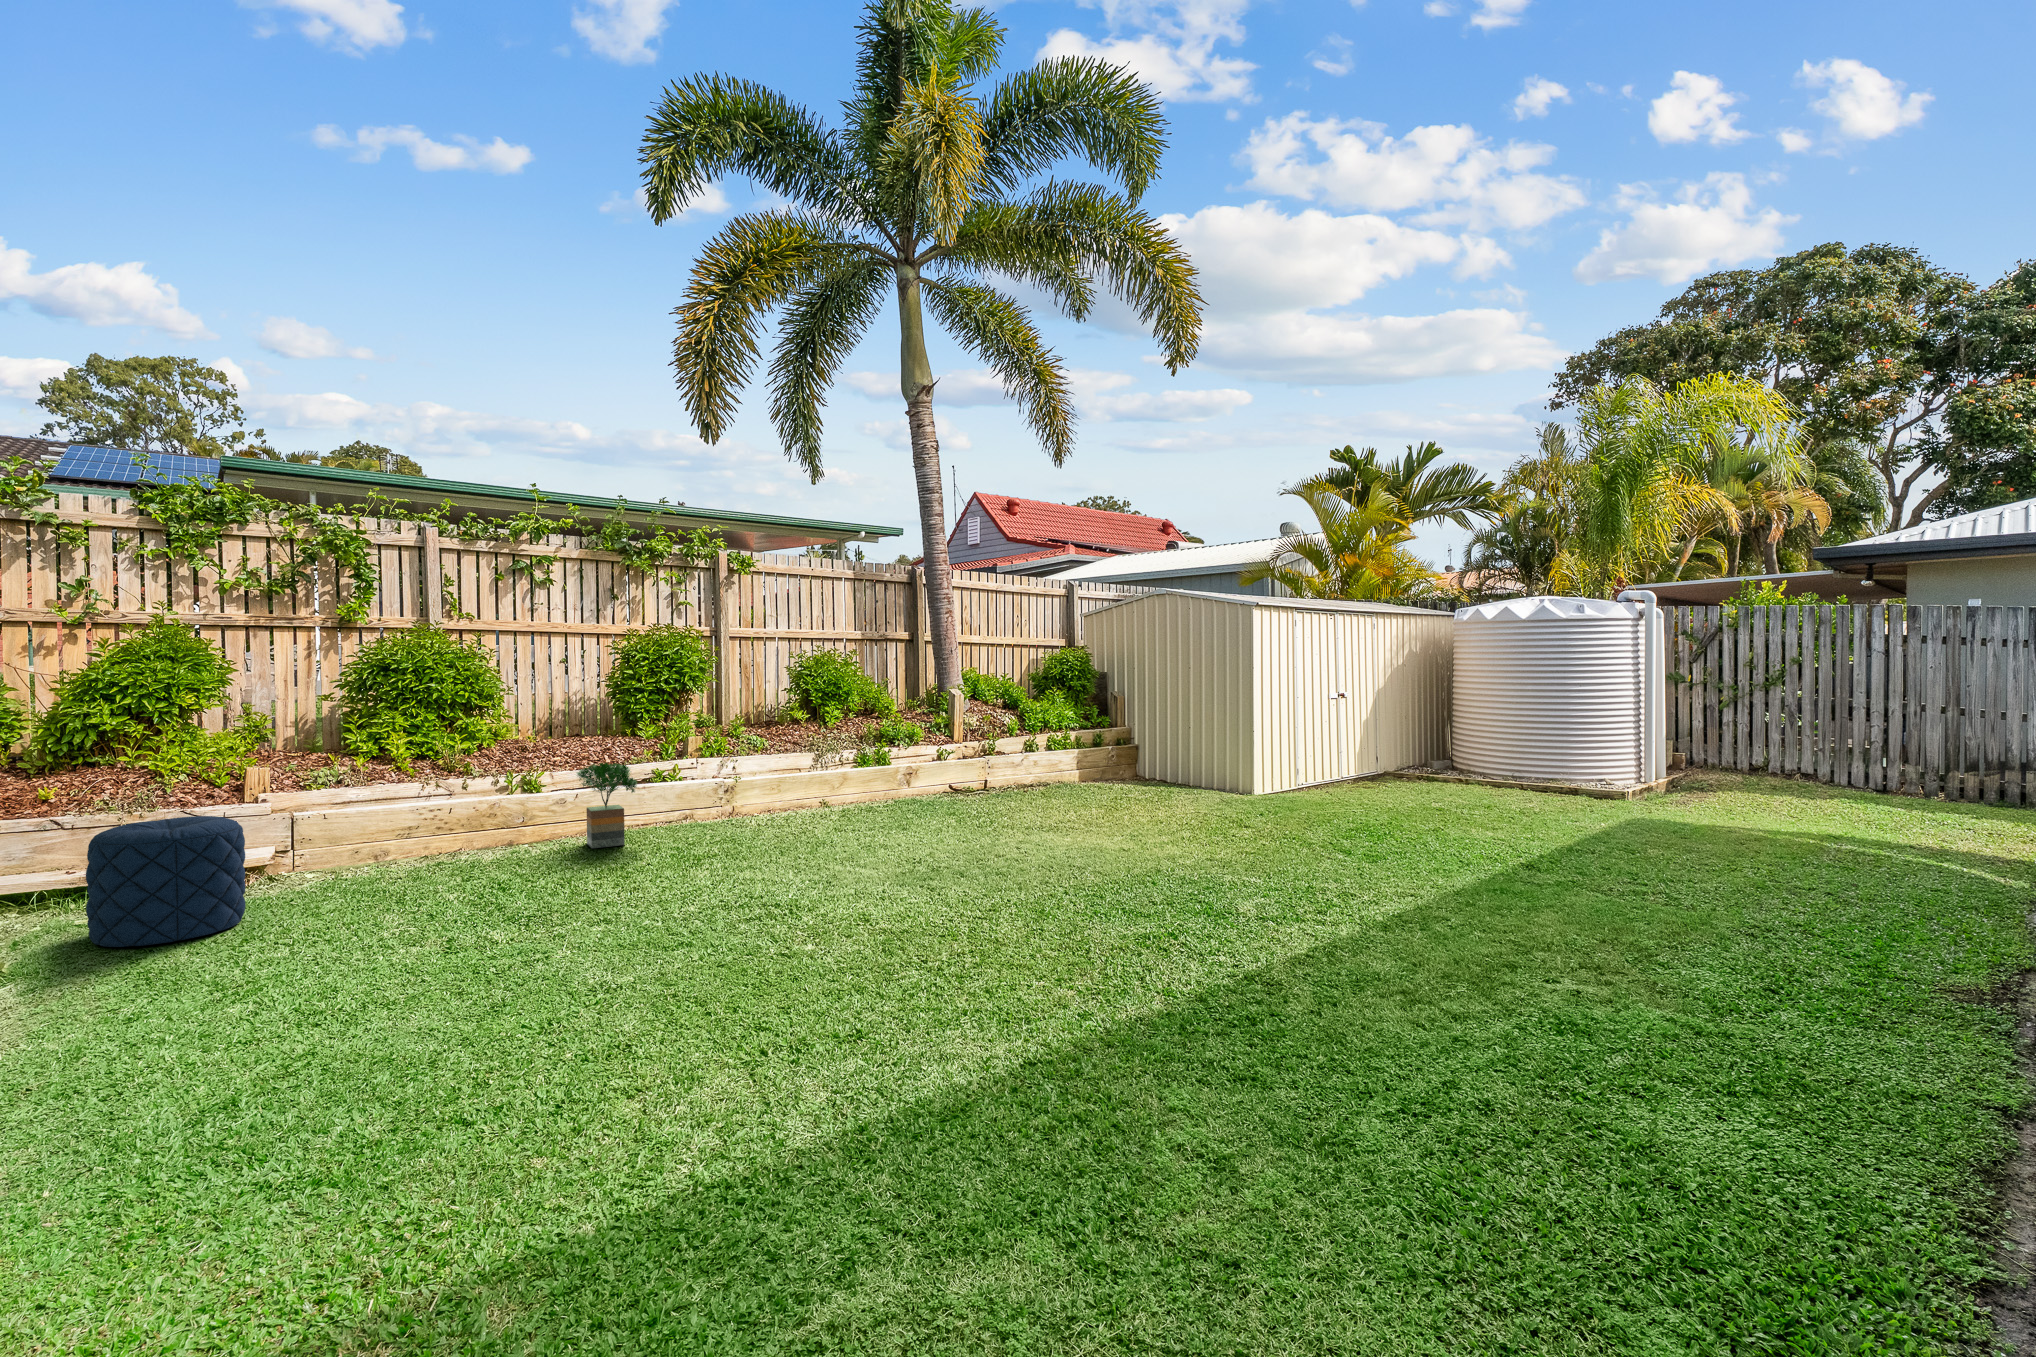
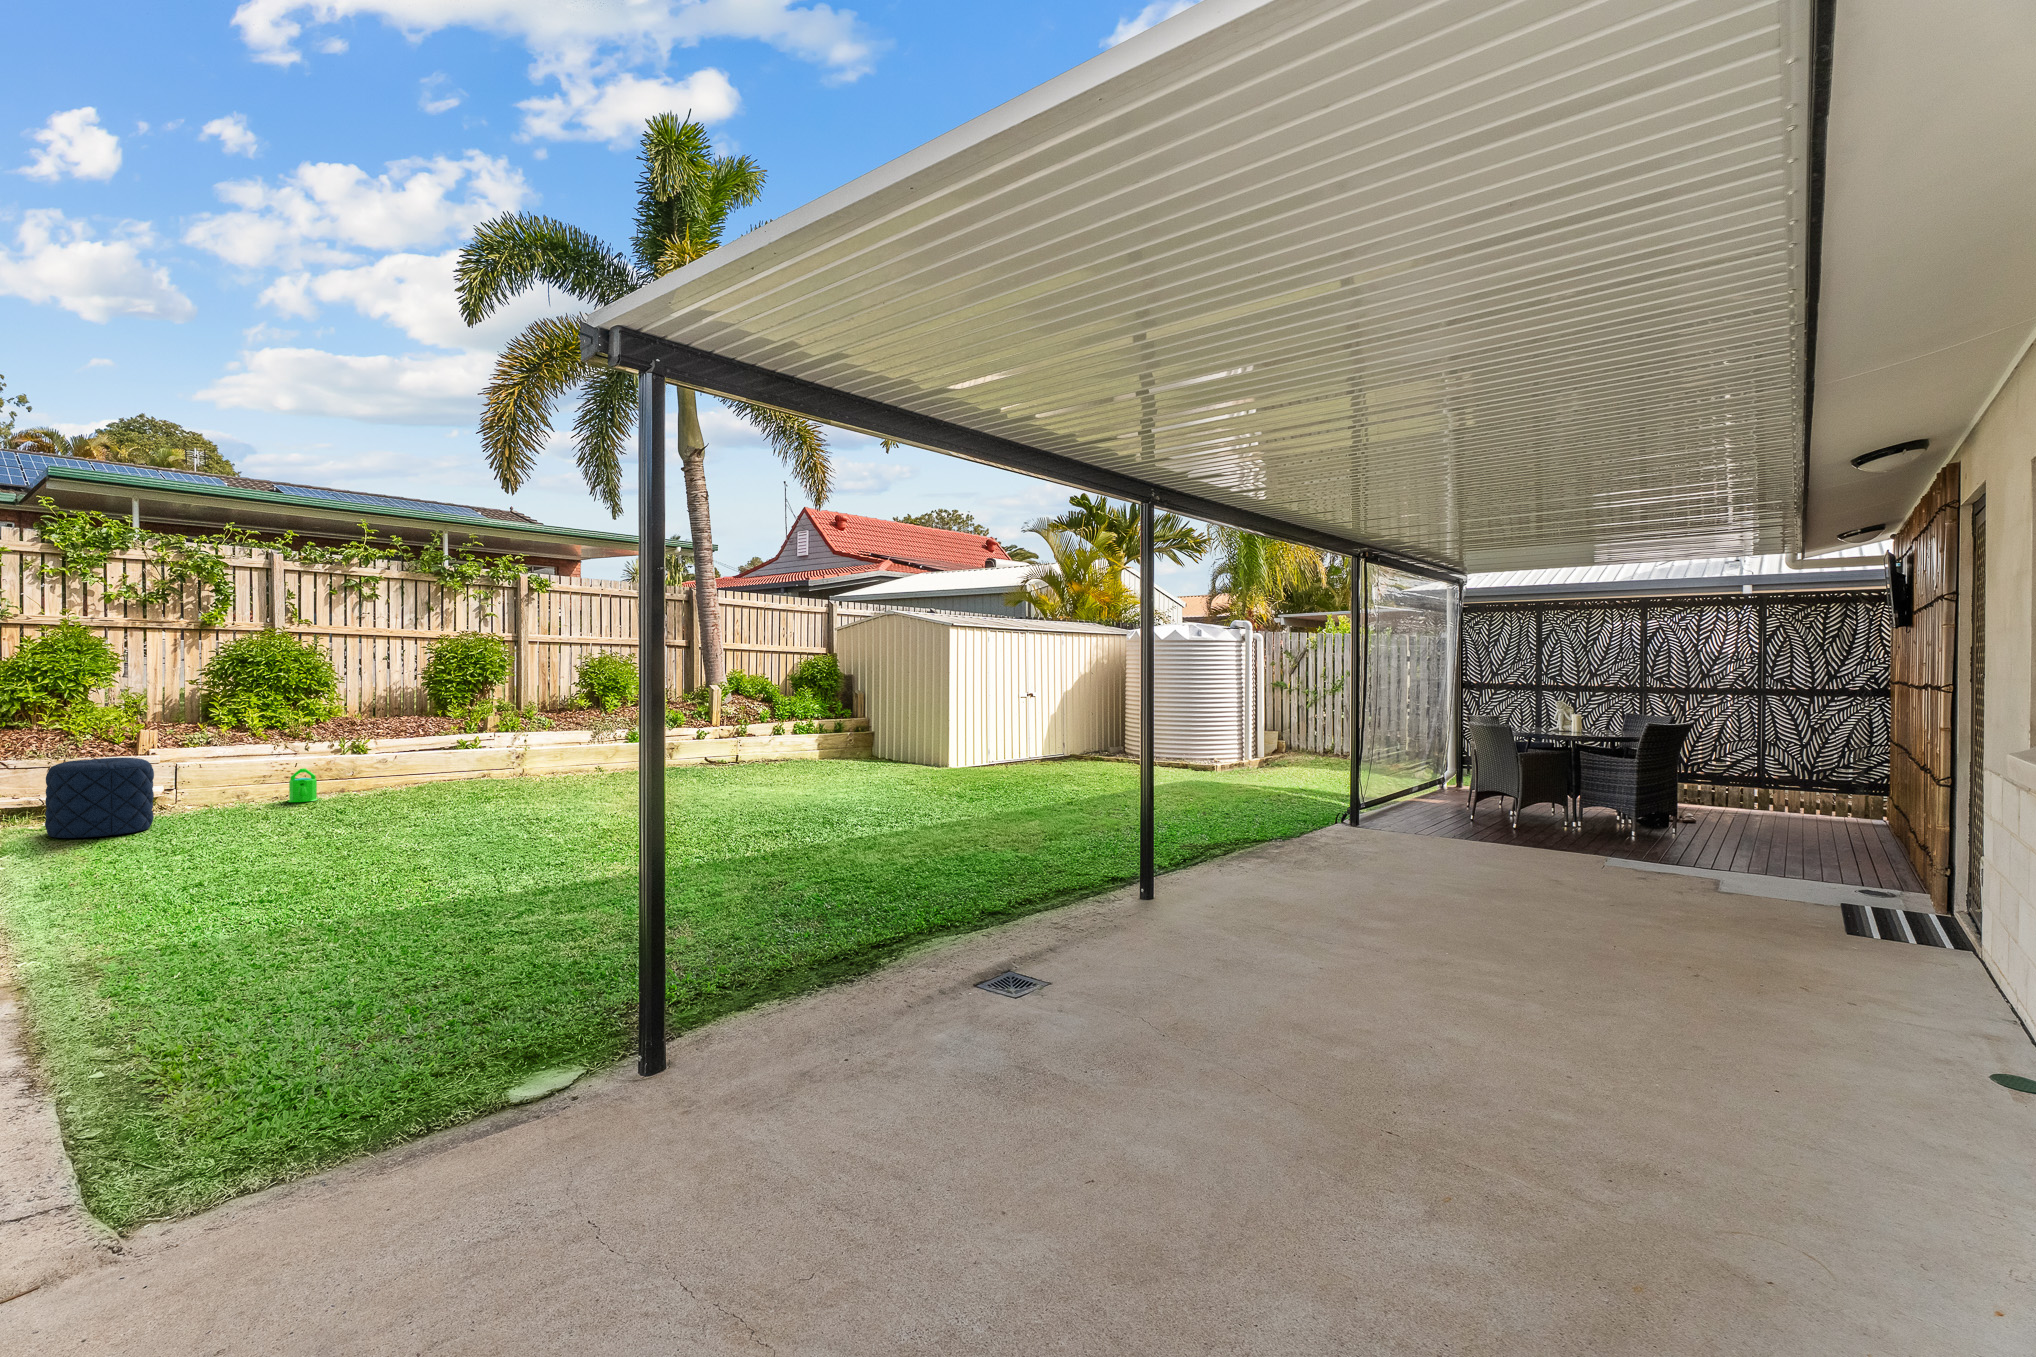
potted tree: present [577,763,637,848] -> none [394,731,443,793]
watering can: none [438,818,480,867] -> present [288,768,318,802]

